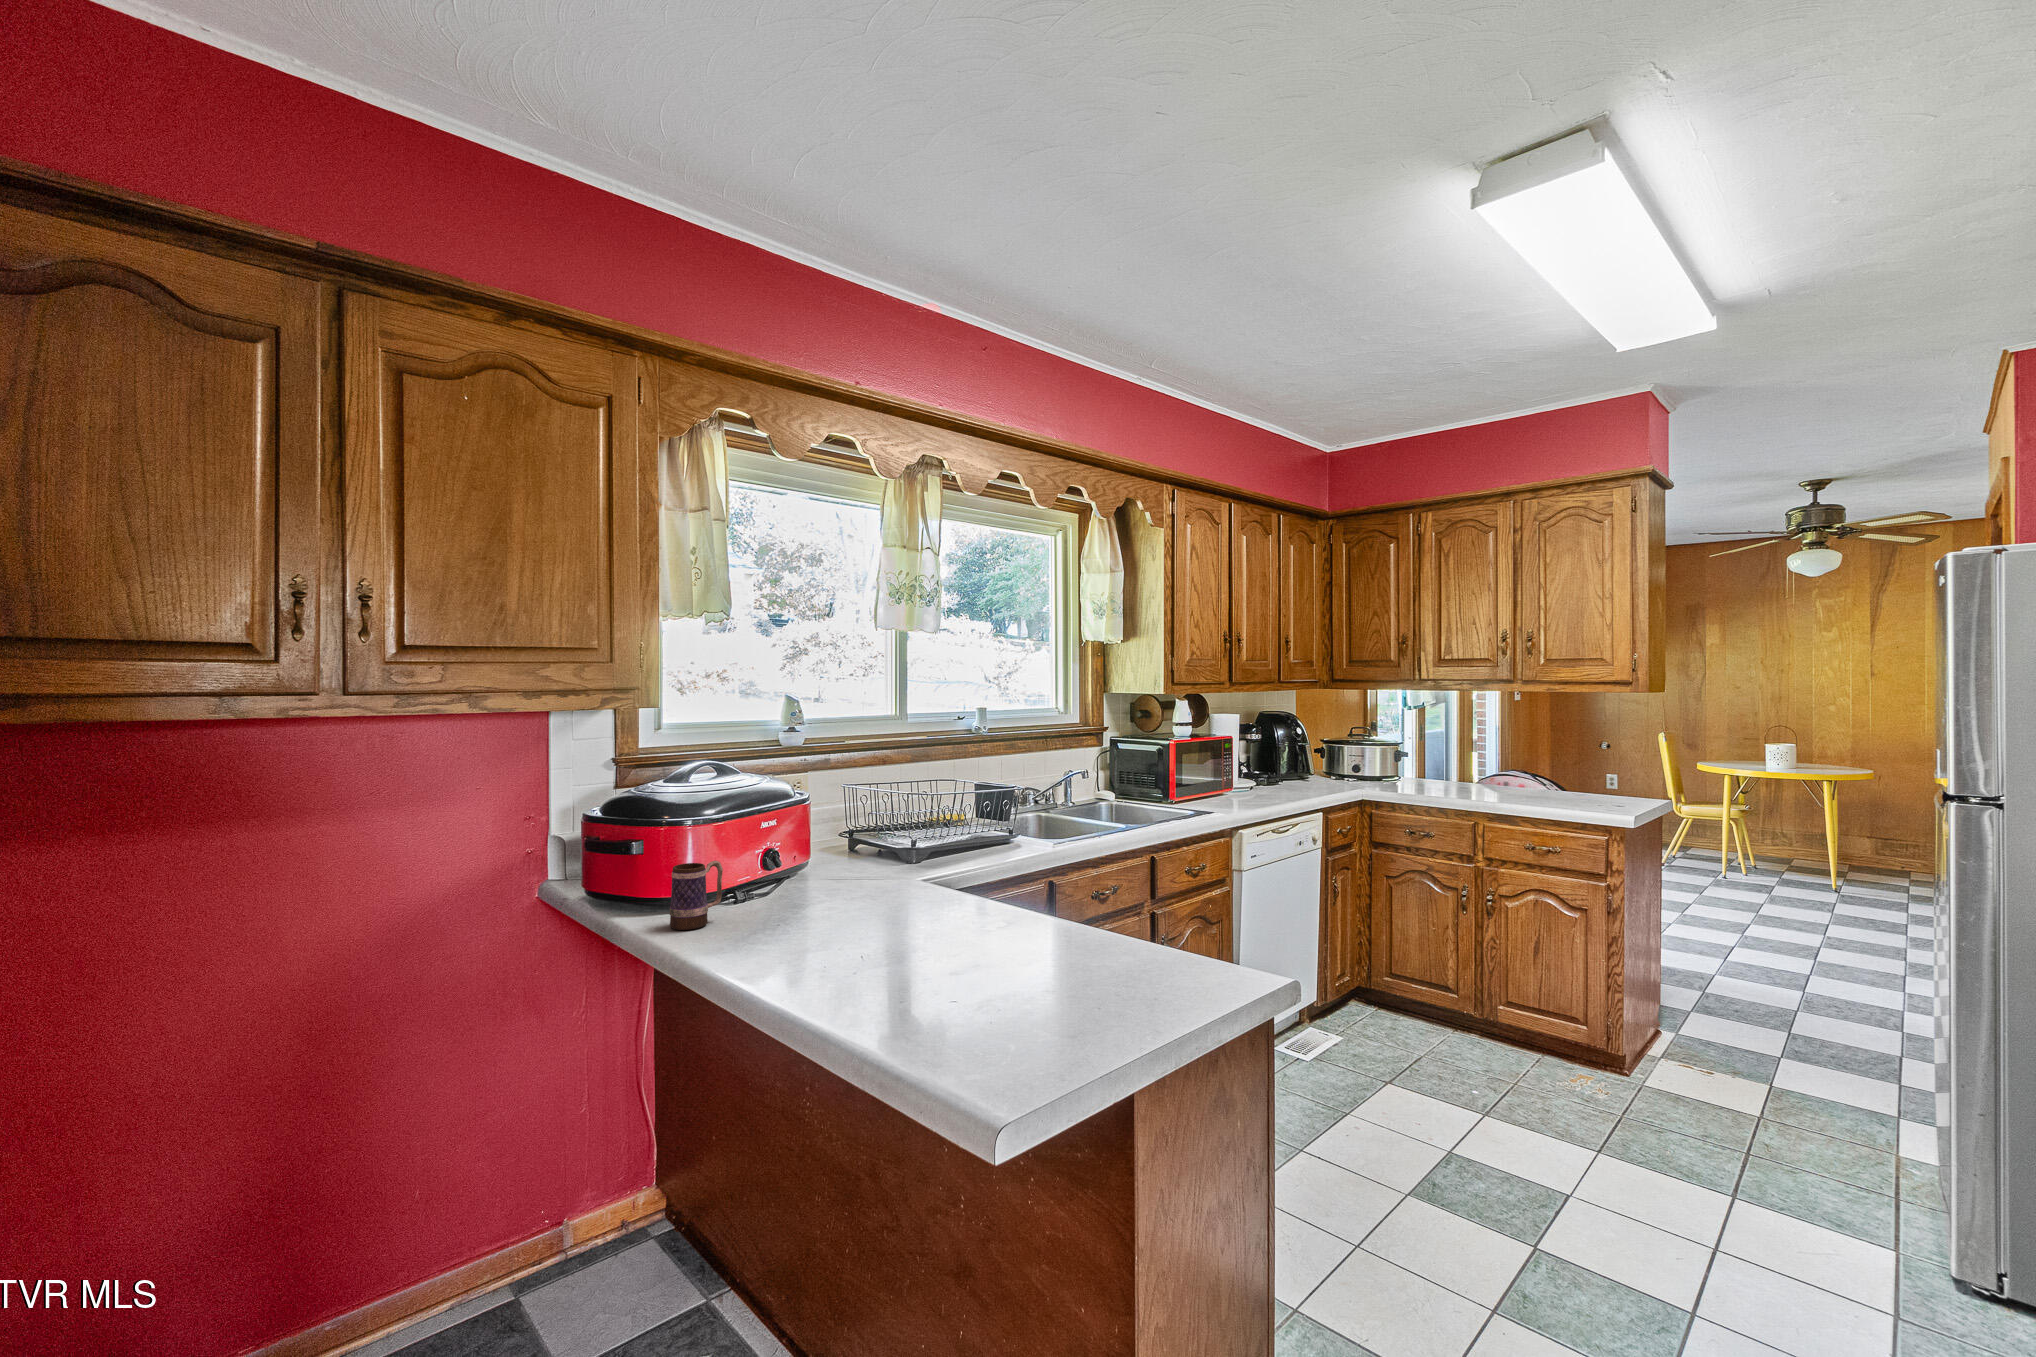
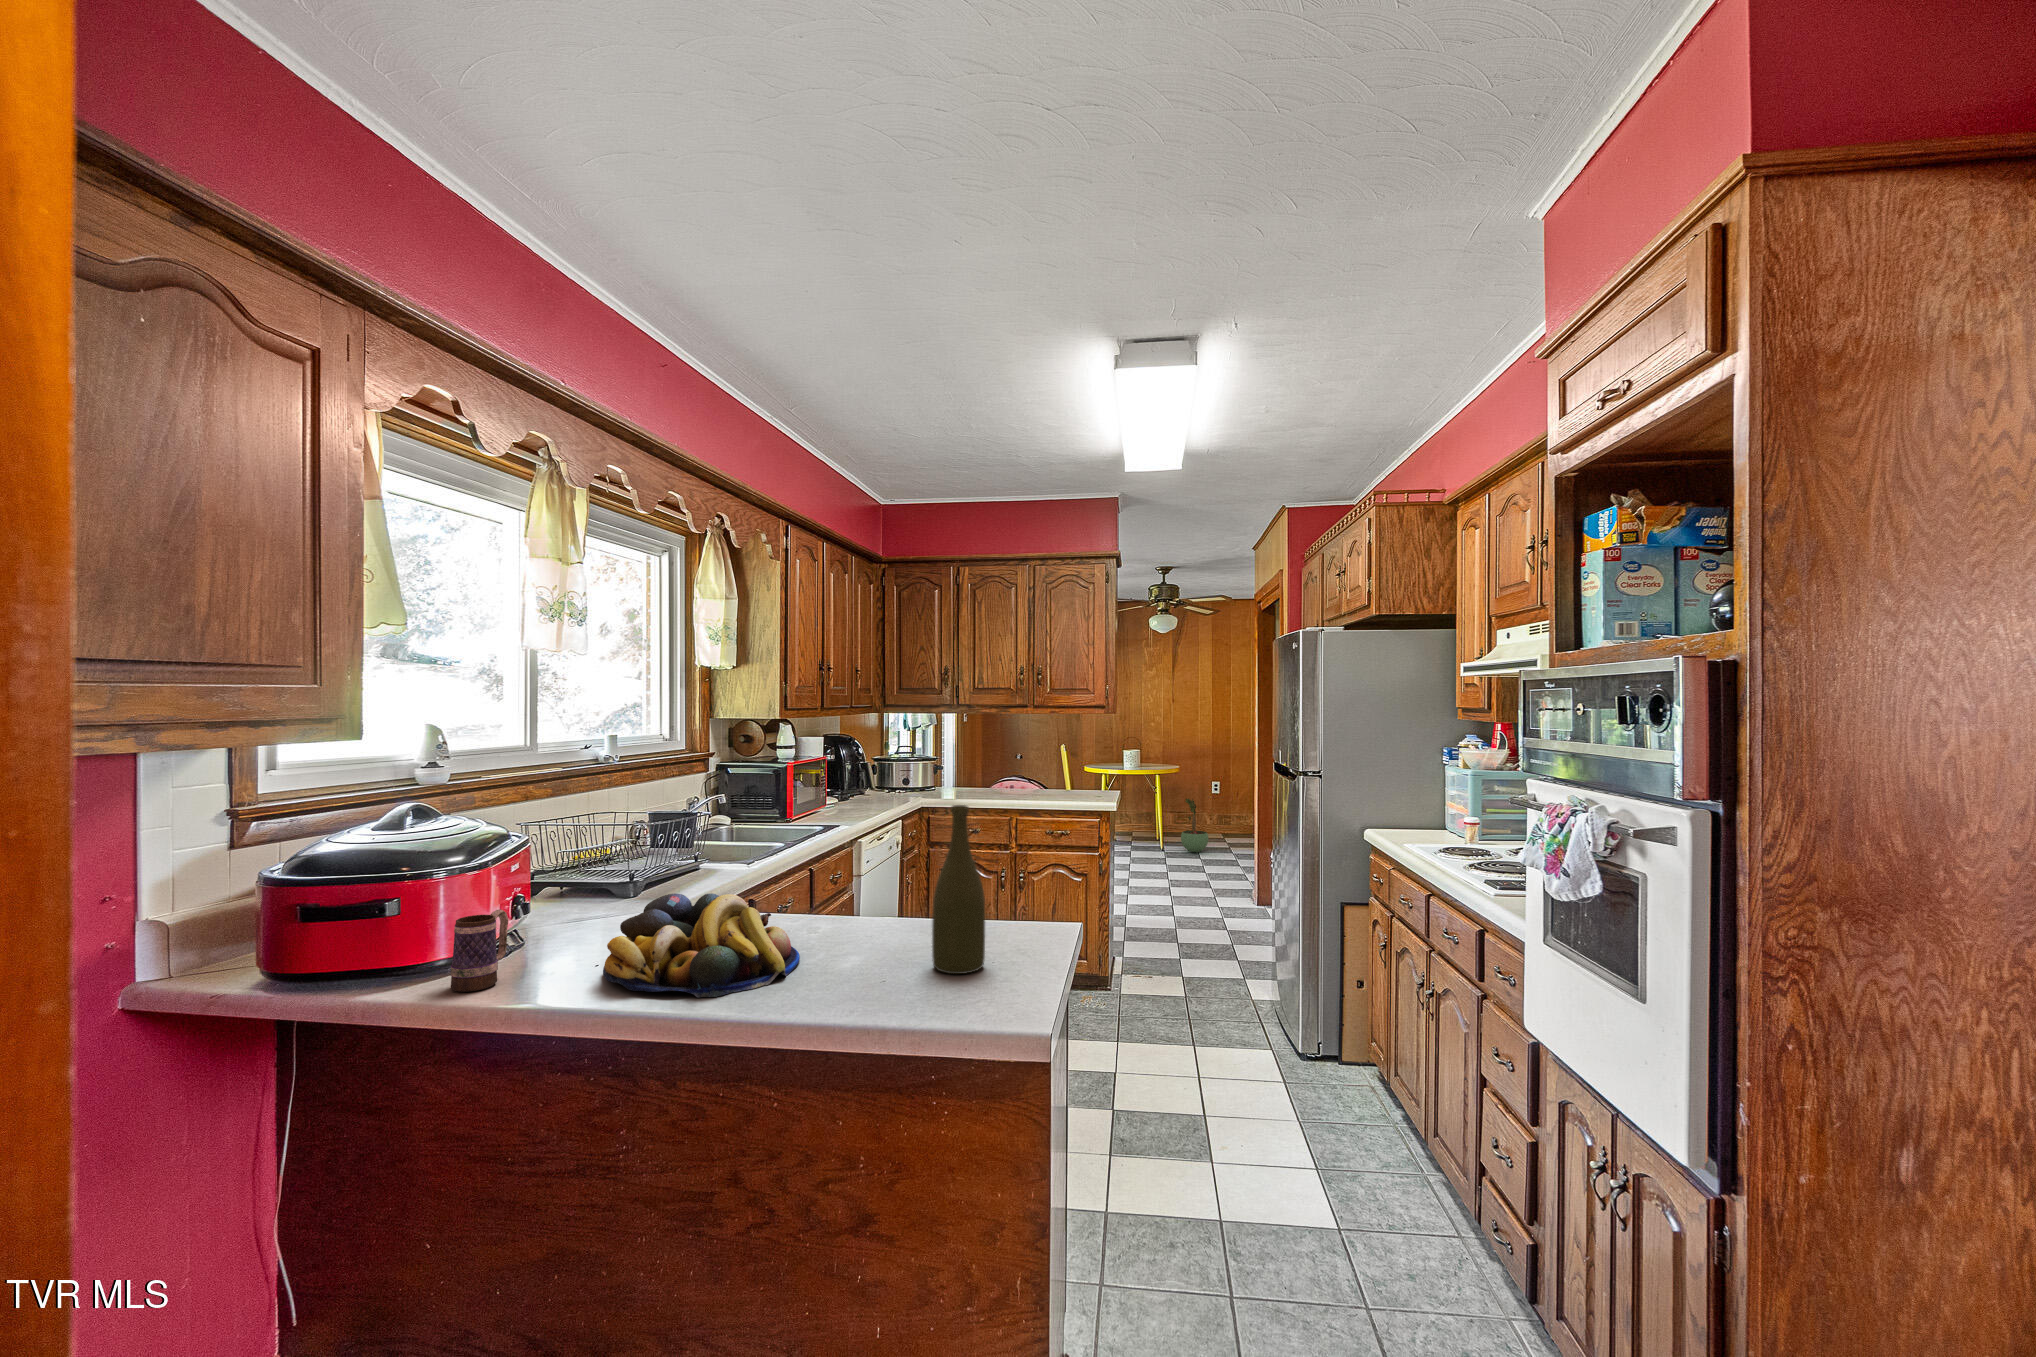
bottle: none [1042,799,1108,1015] -> present [932,805,985,974]
potted plant: none [1864,819,1921,901] -> present [1181,799,1208,852]
fruit bowl: none [754,866,953,980] -> present [603,893,800,998]

